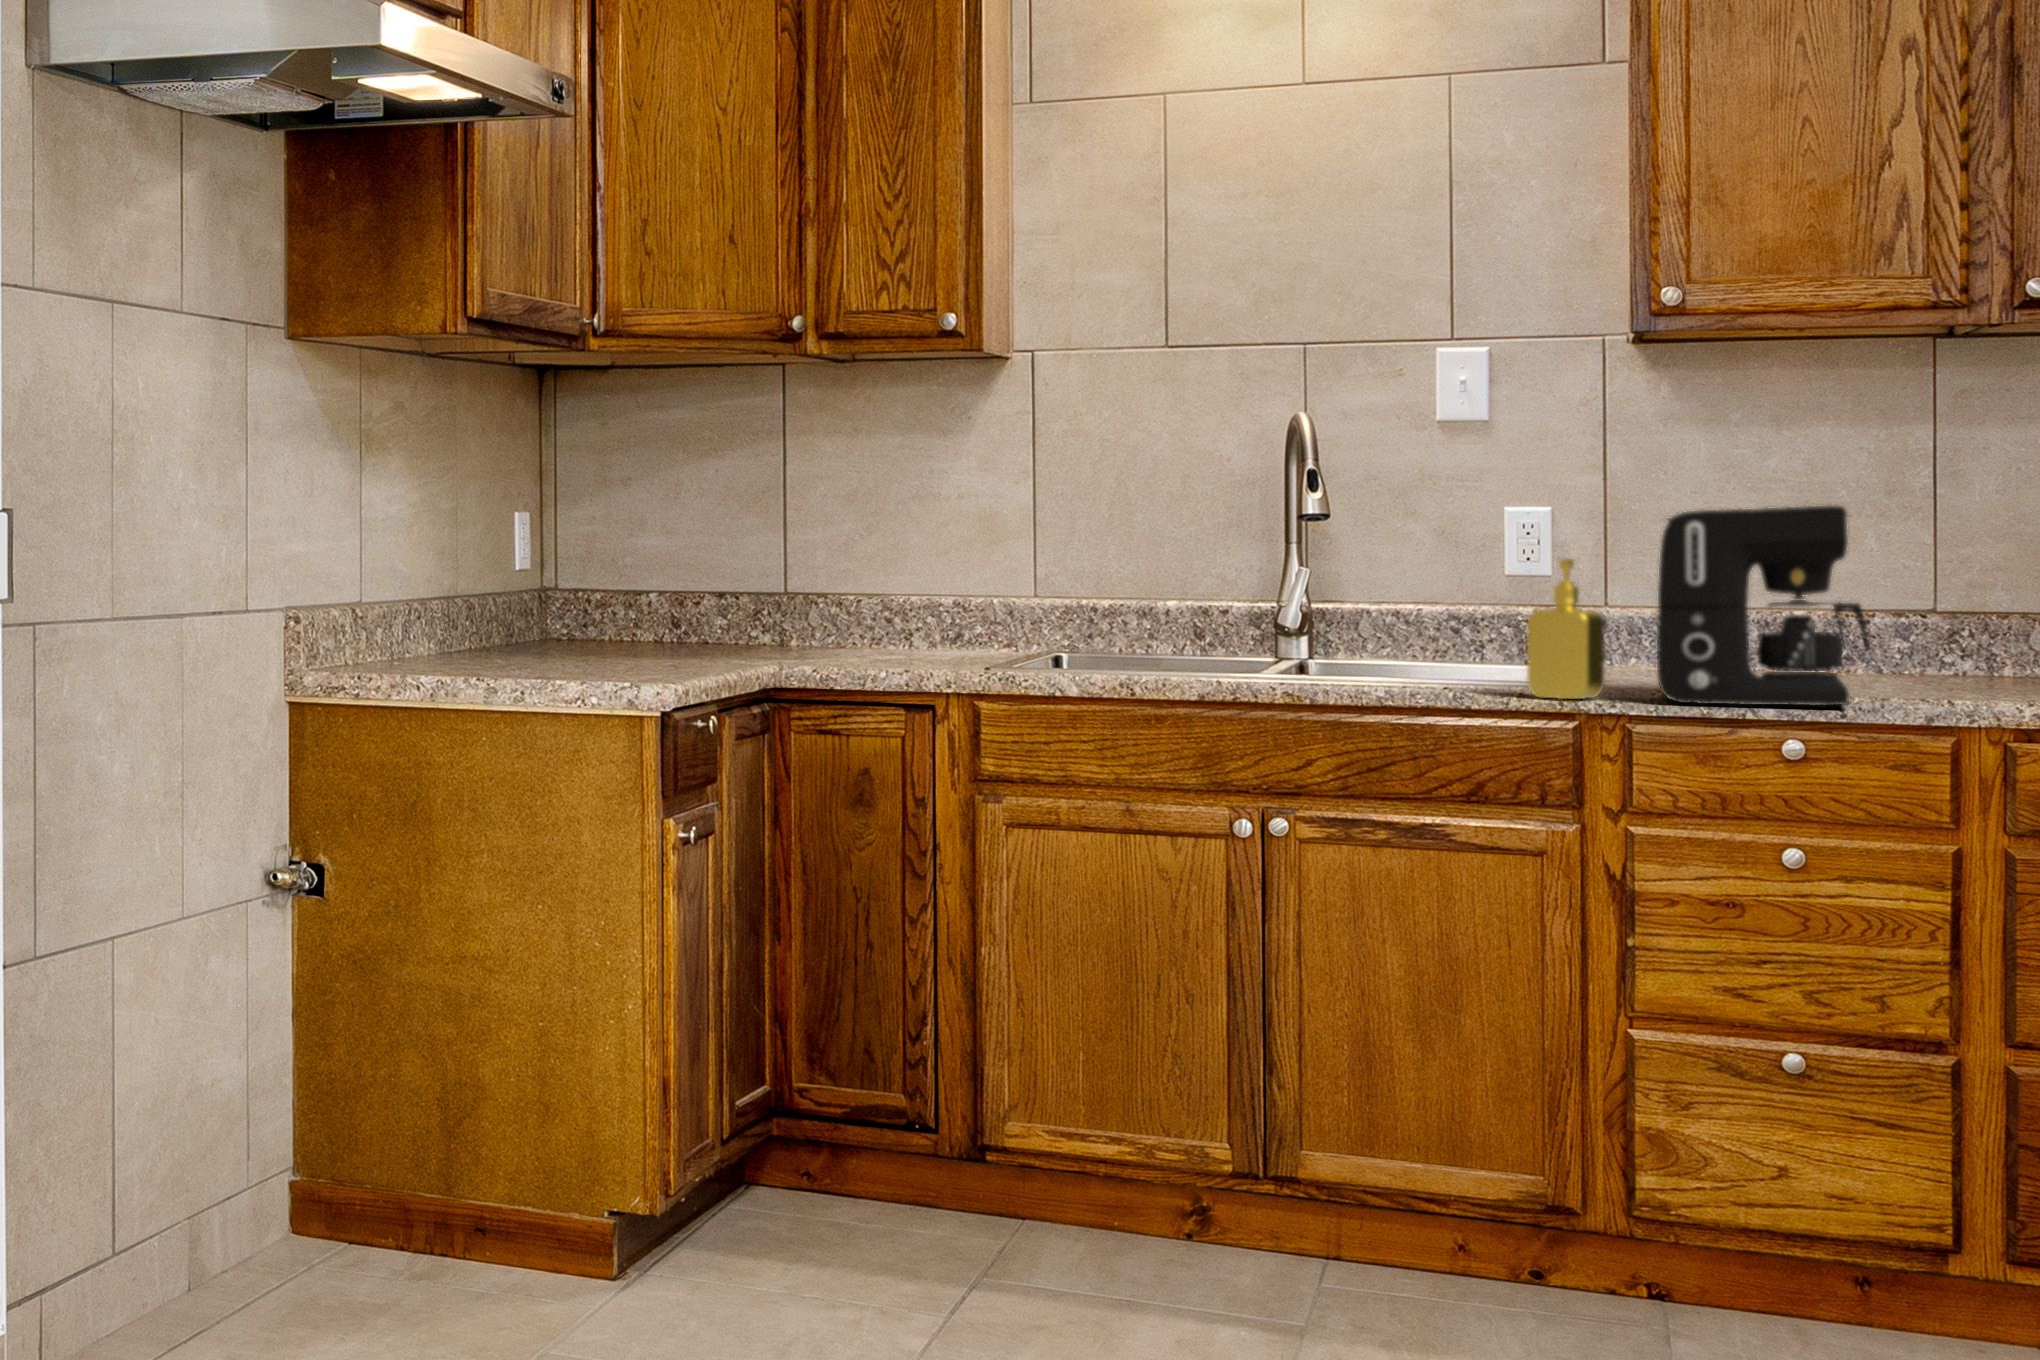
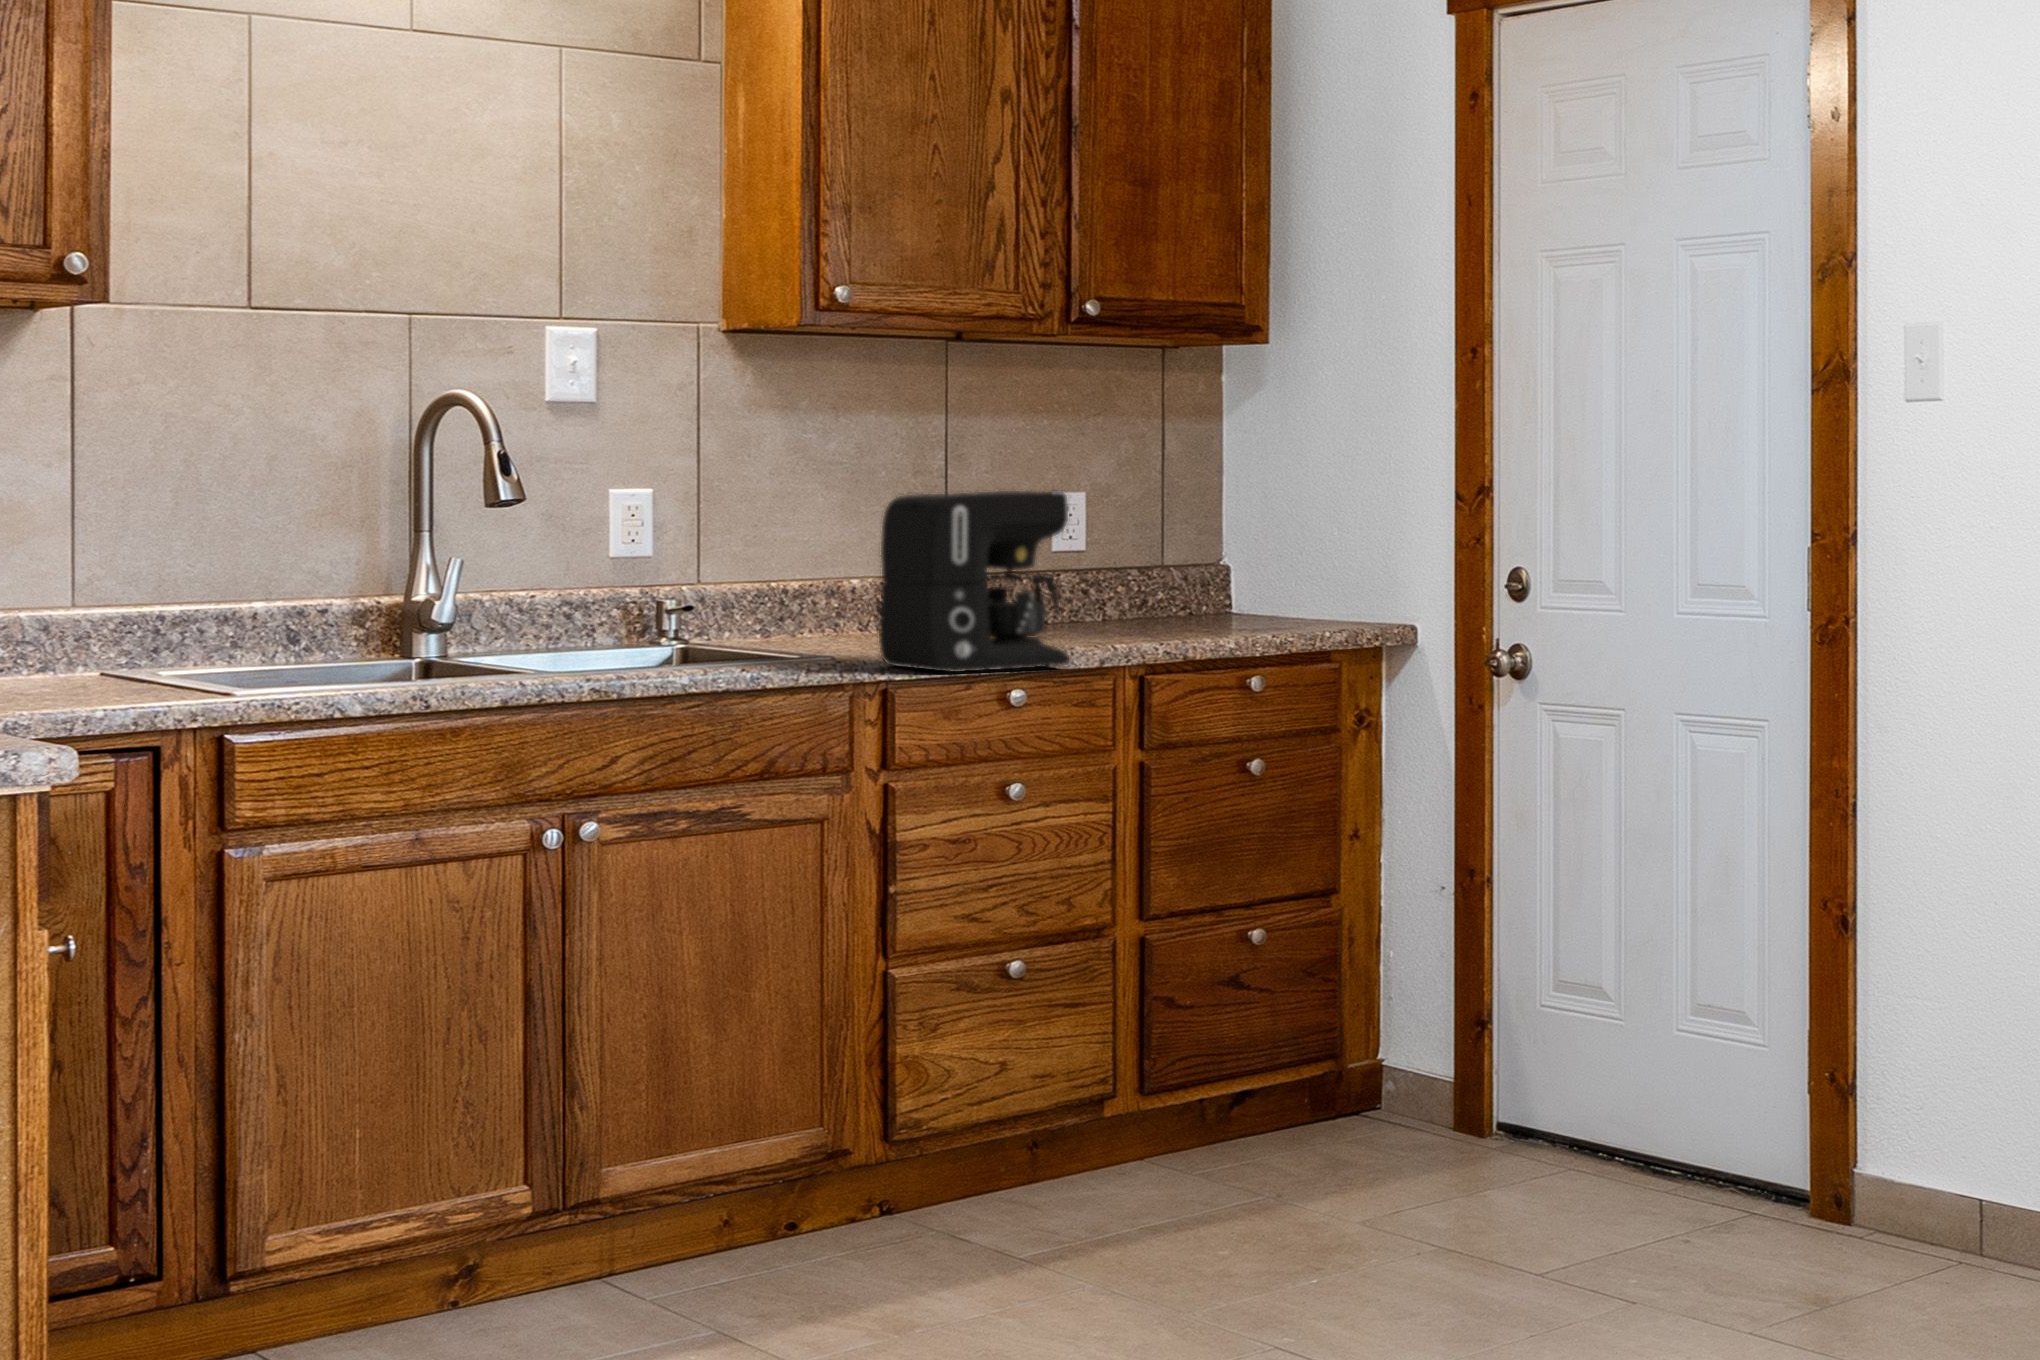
soap dispenser: present [1527,558,1605,699] -> none [806,540,870,675]

